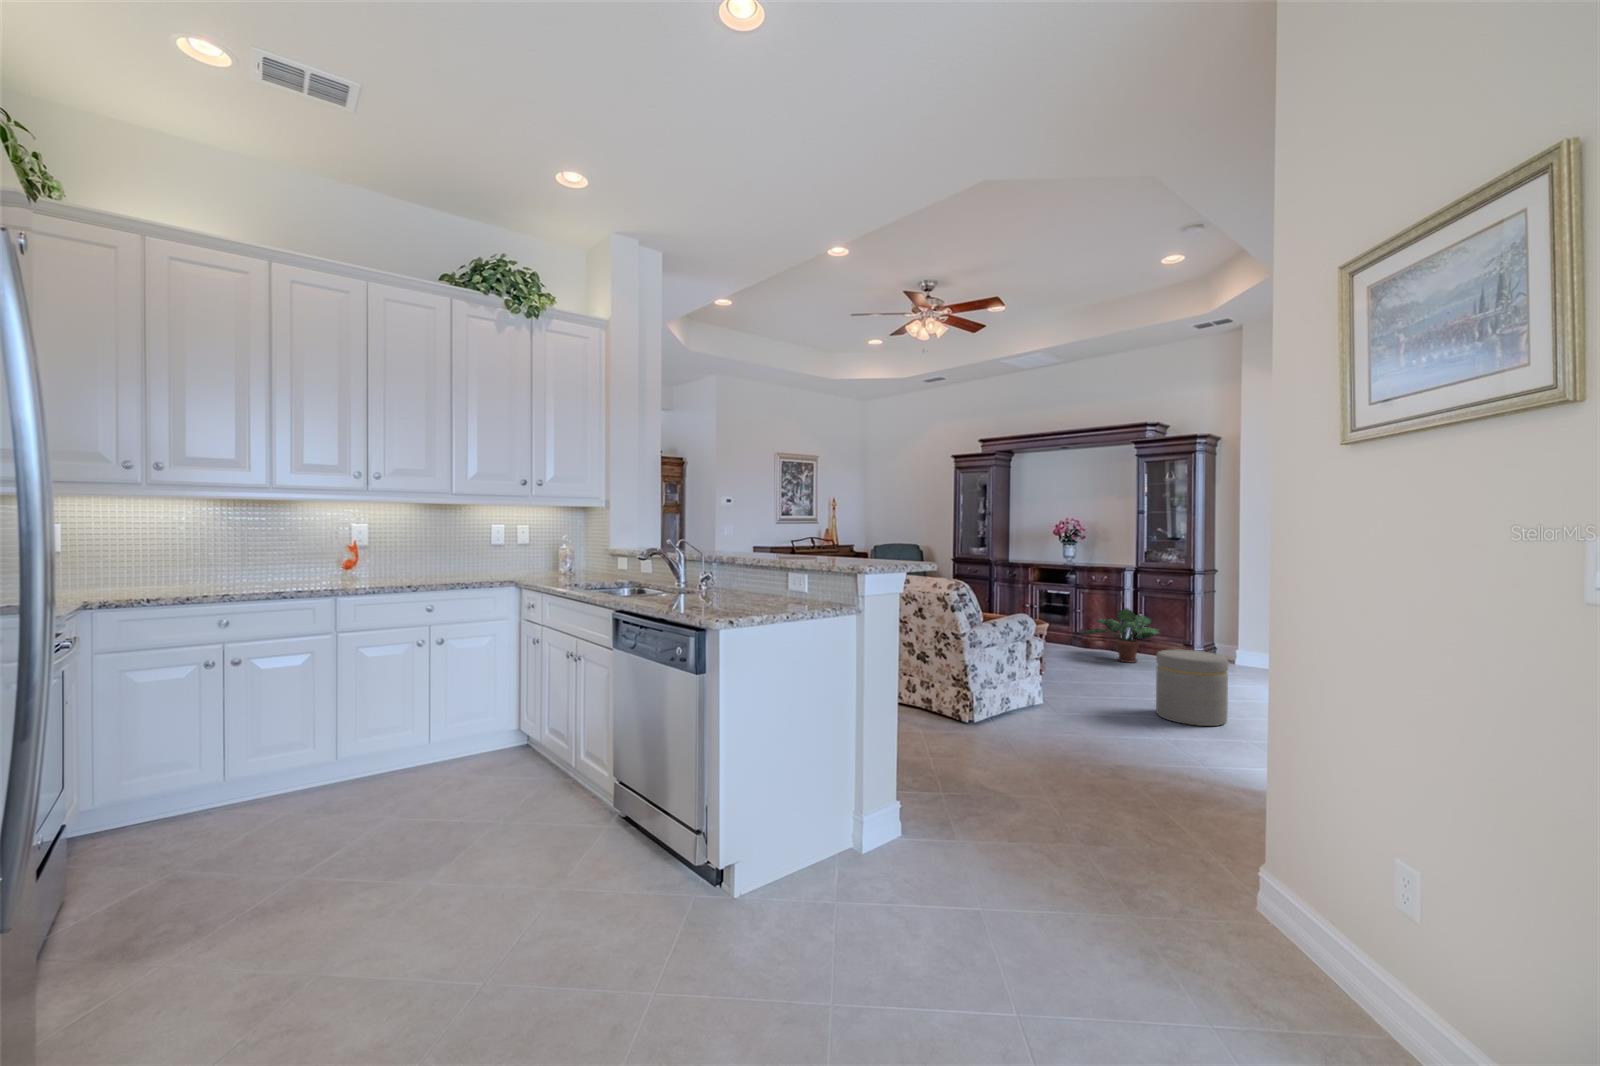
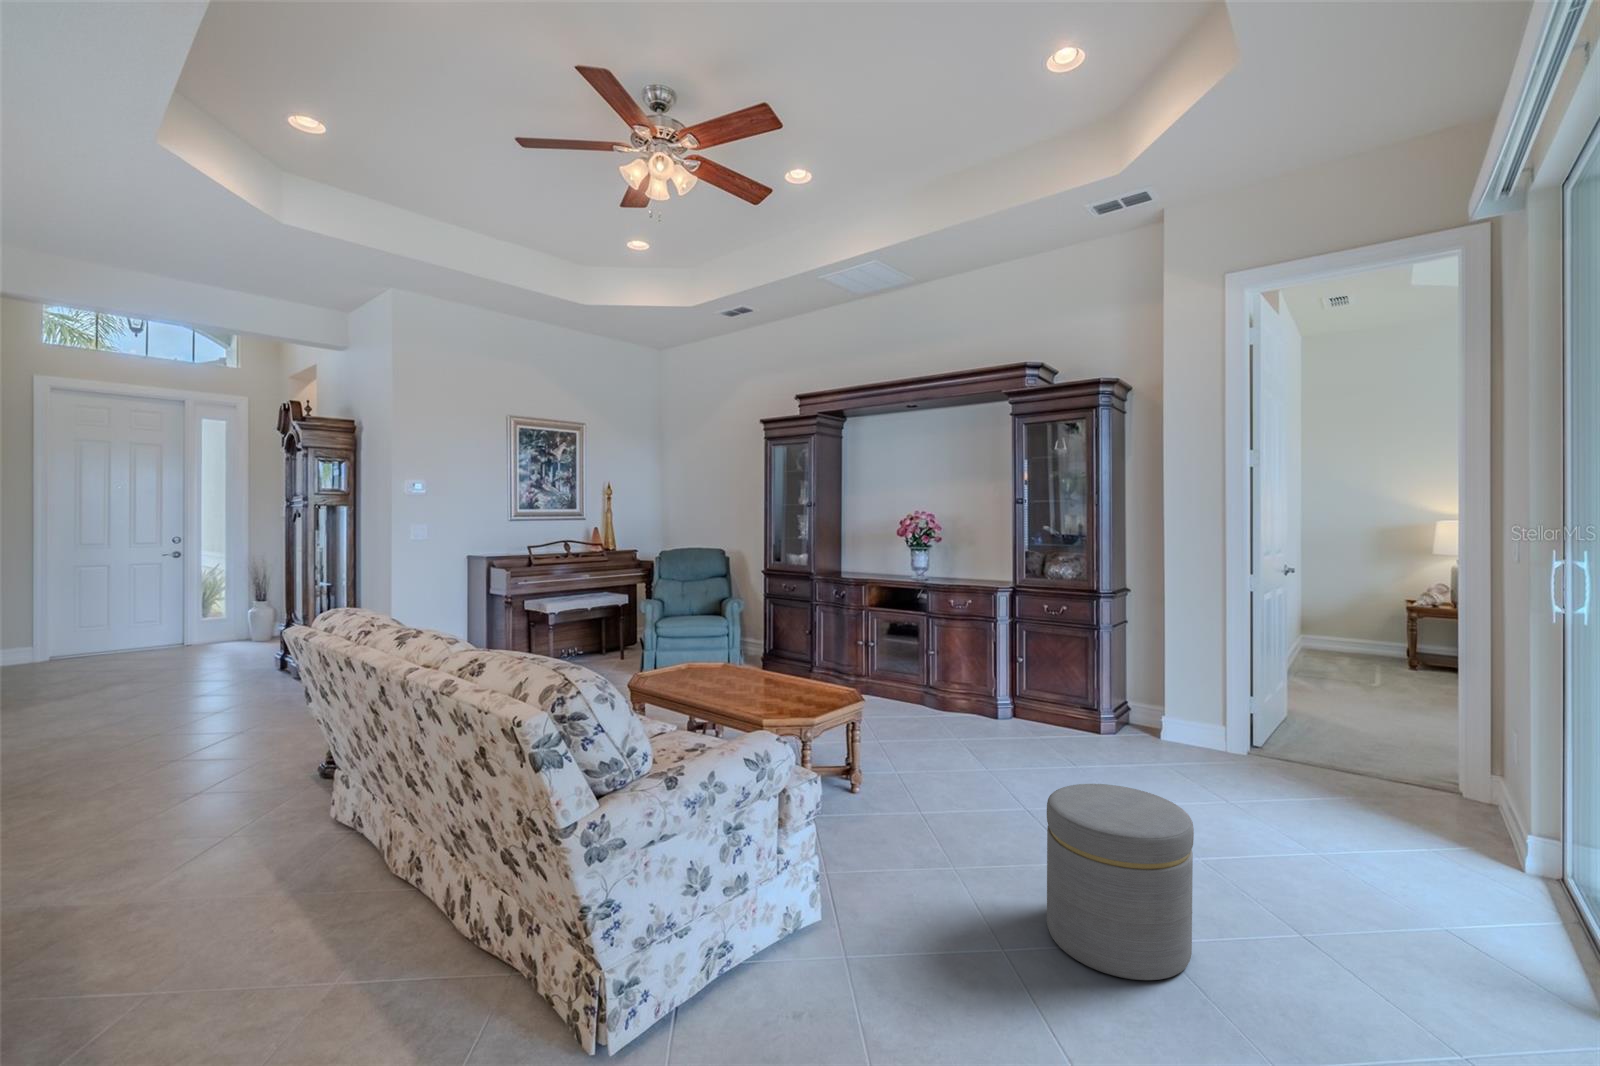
potted plant: present [1080,608,1159,663] -> none [924,655,1053,742]

